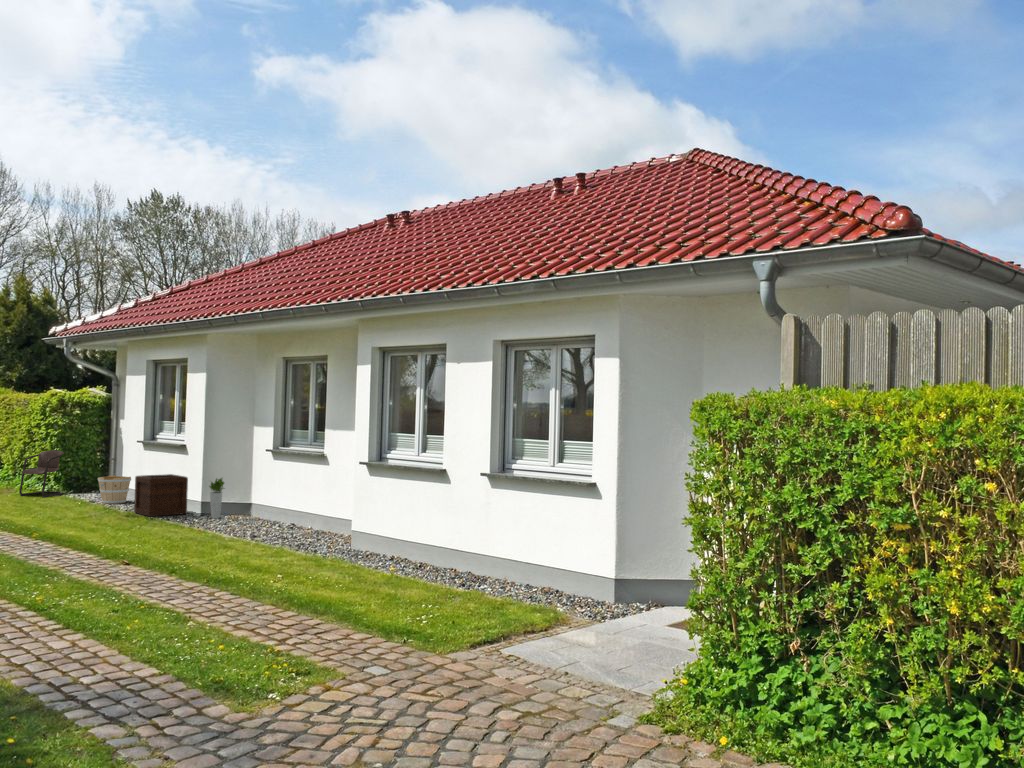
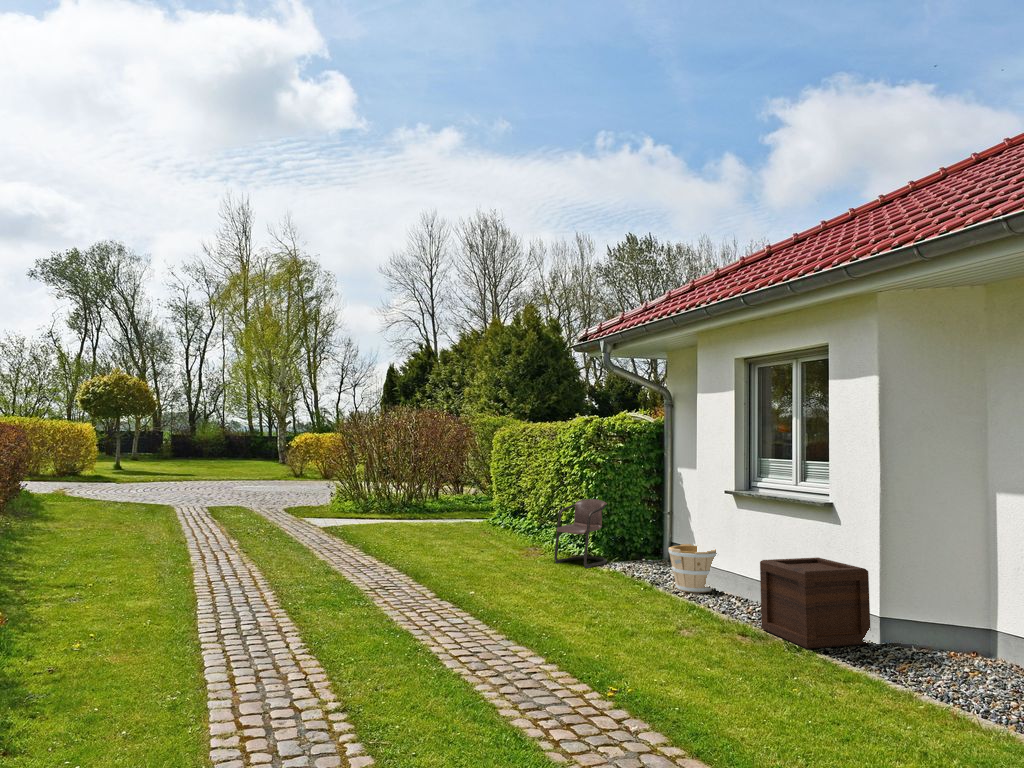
planter: present [209,478,224,518] -> none [937,579,980,672]

